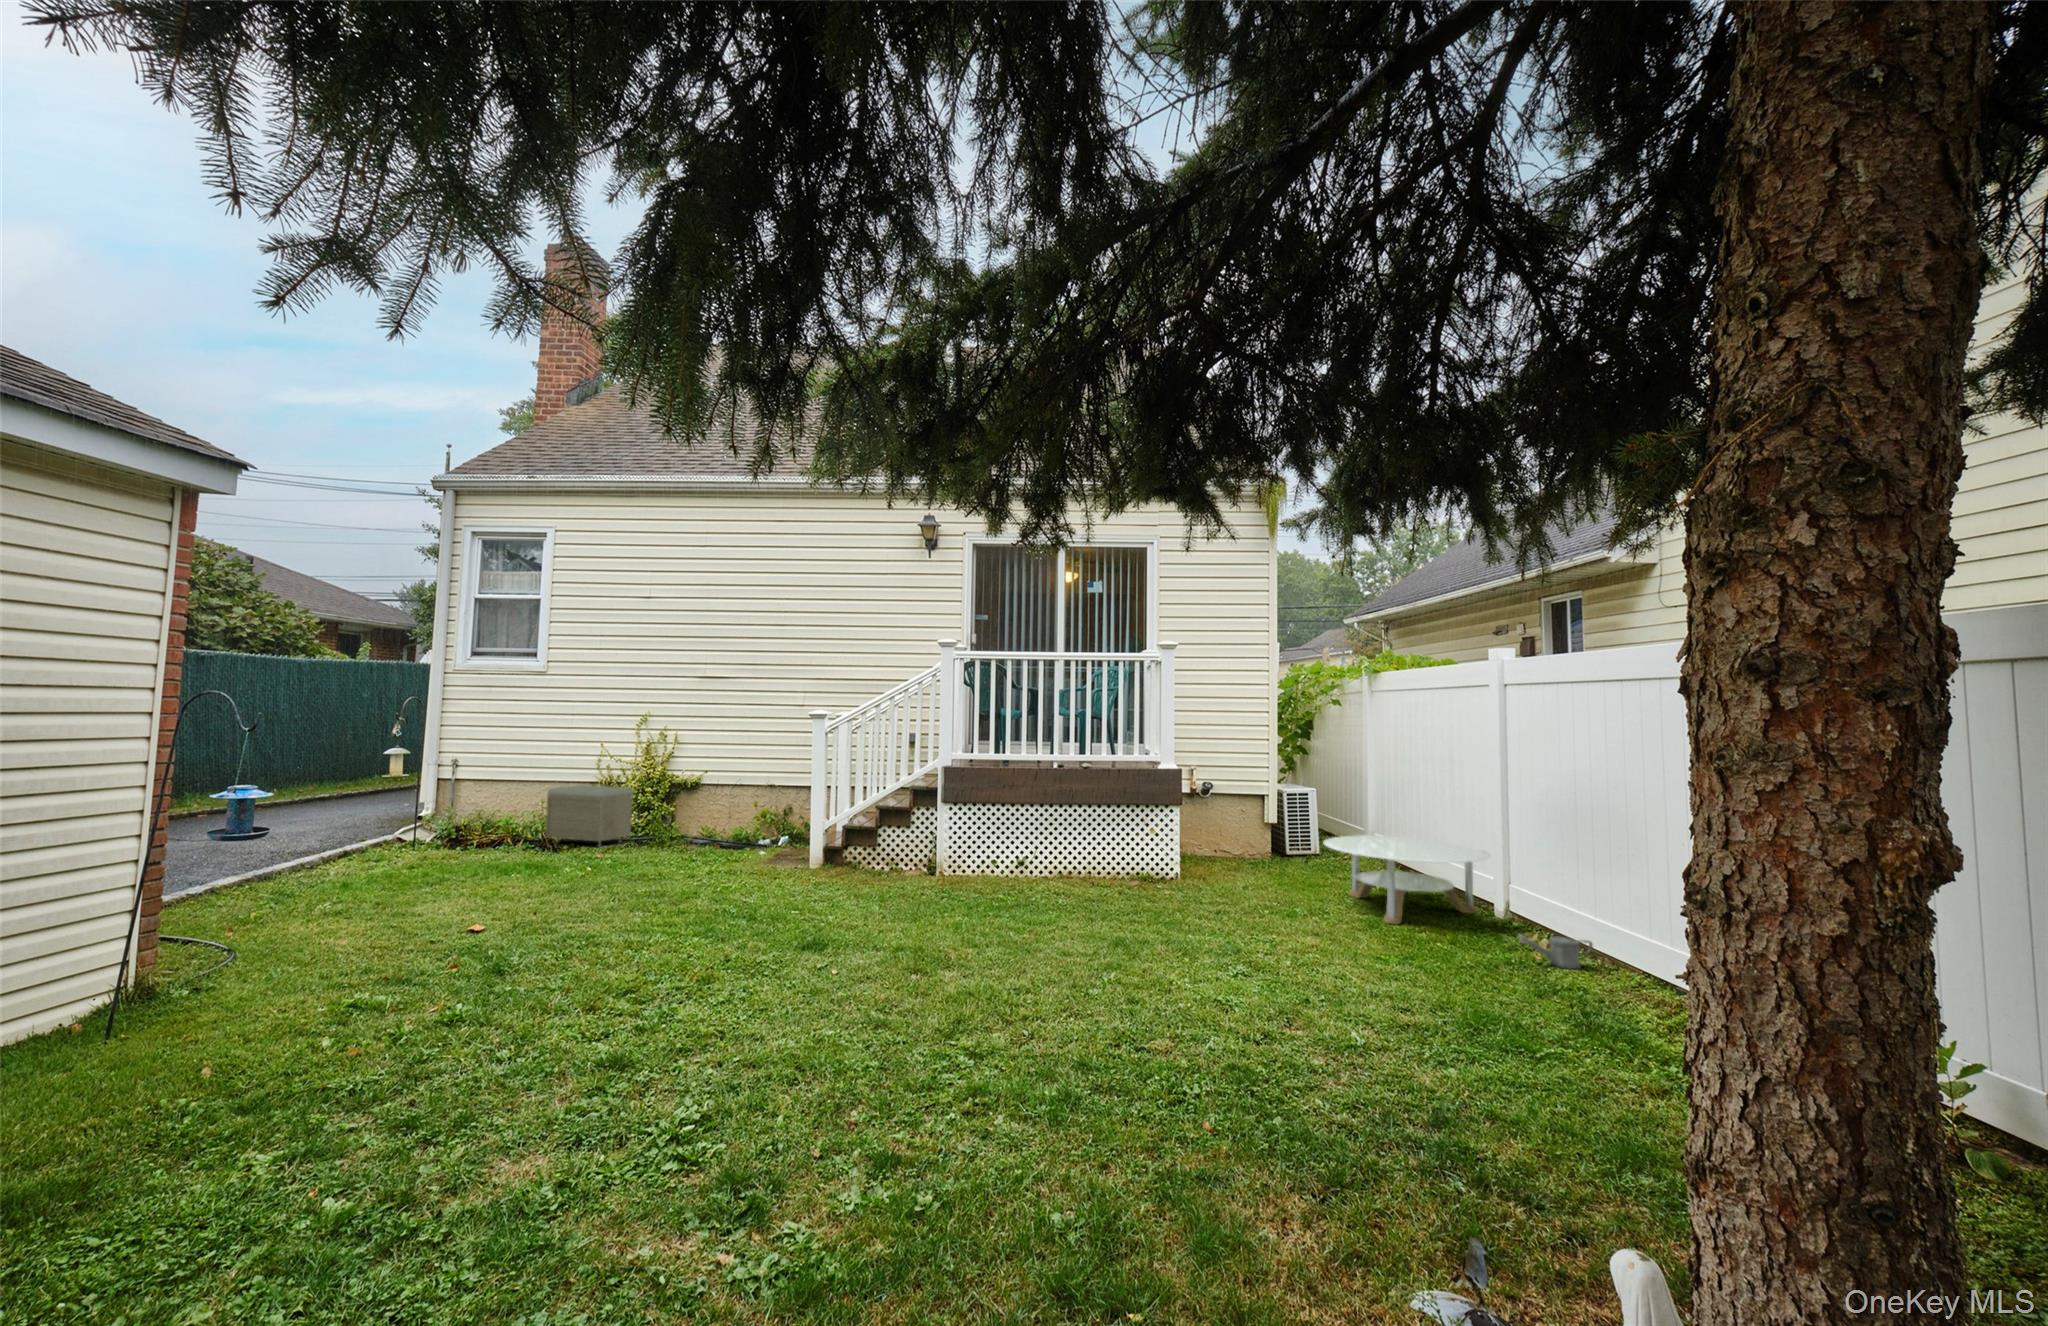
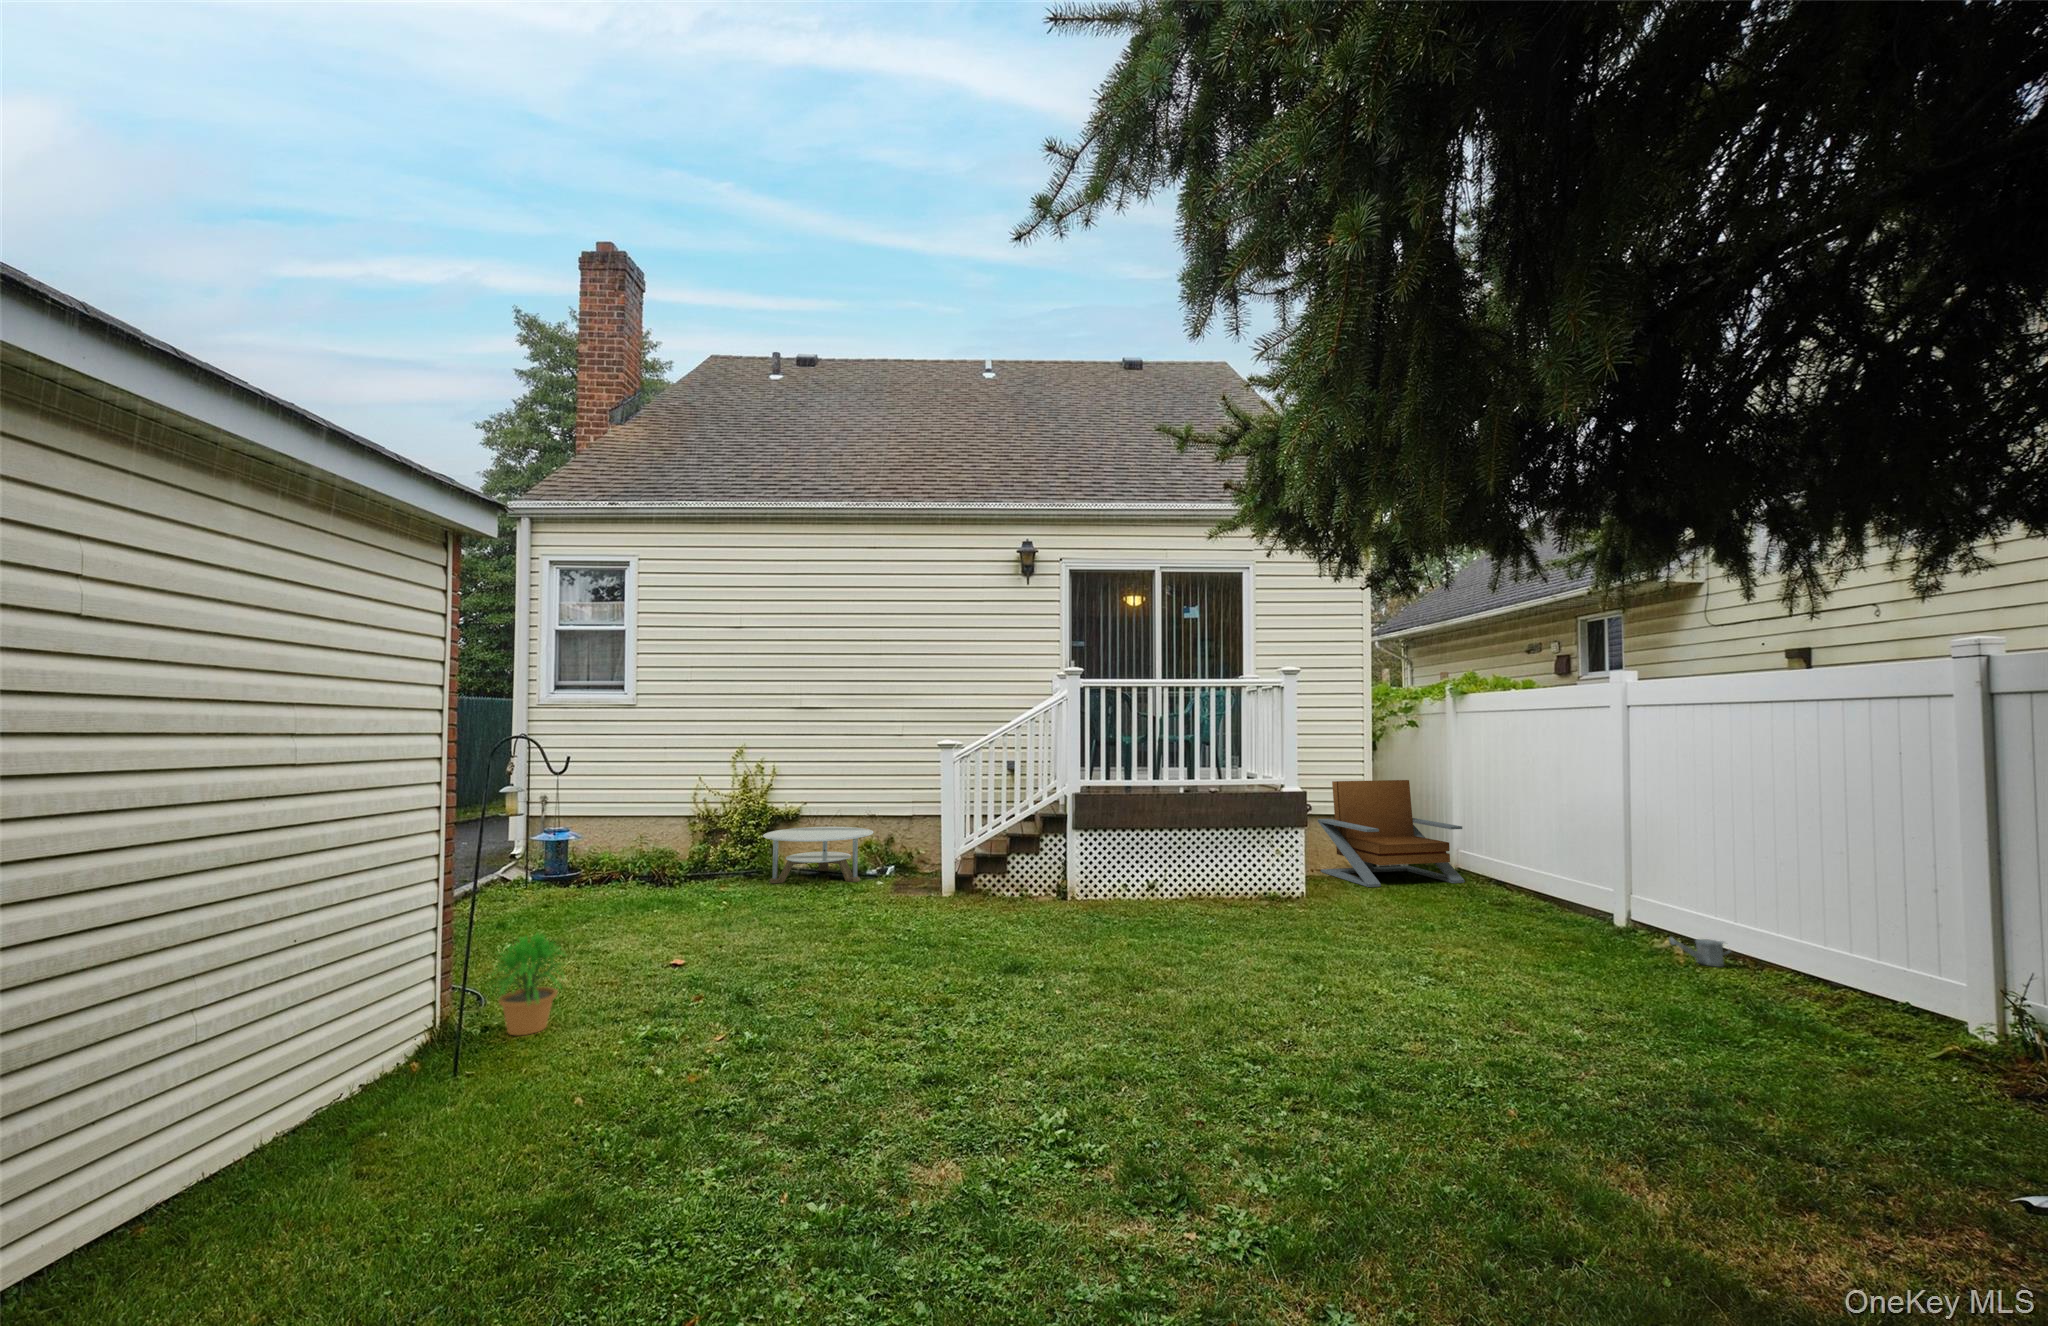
lounge chair: none [1218,759,1363,870] -> present [1318,780,1465,887]
storage bench: present [546,785,634,846] -> none [651,818,738,880]
round table: present [1323,835,1491,924] -> present [763,827,874,883]
potted plant: none [158,890,267,999] -> present [491,933,566,1035]

